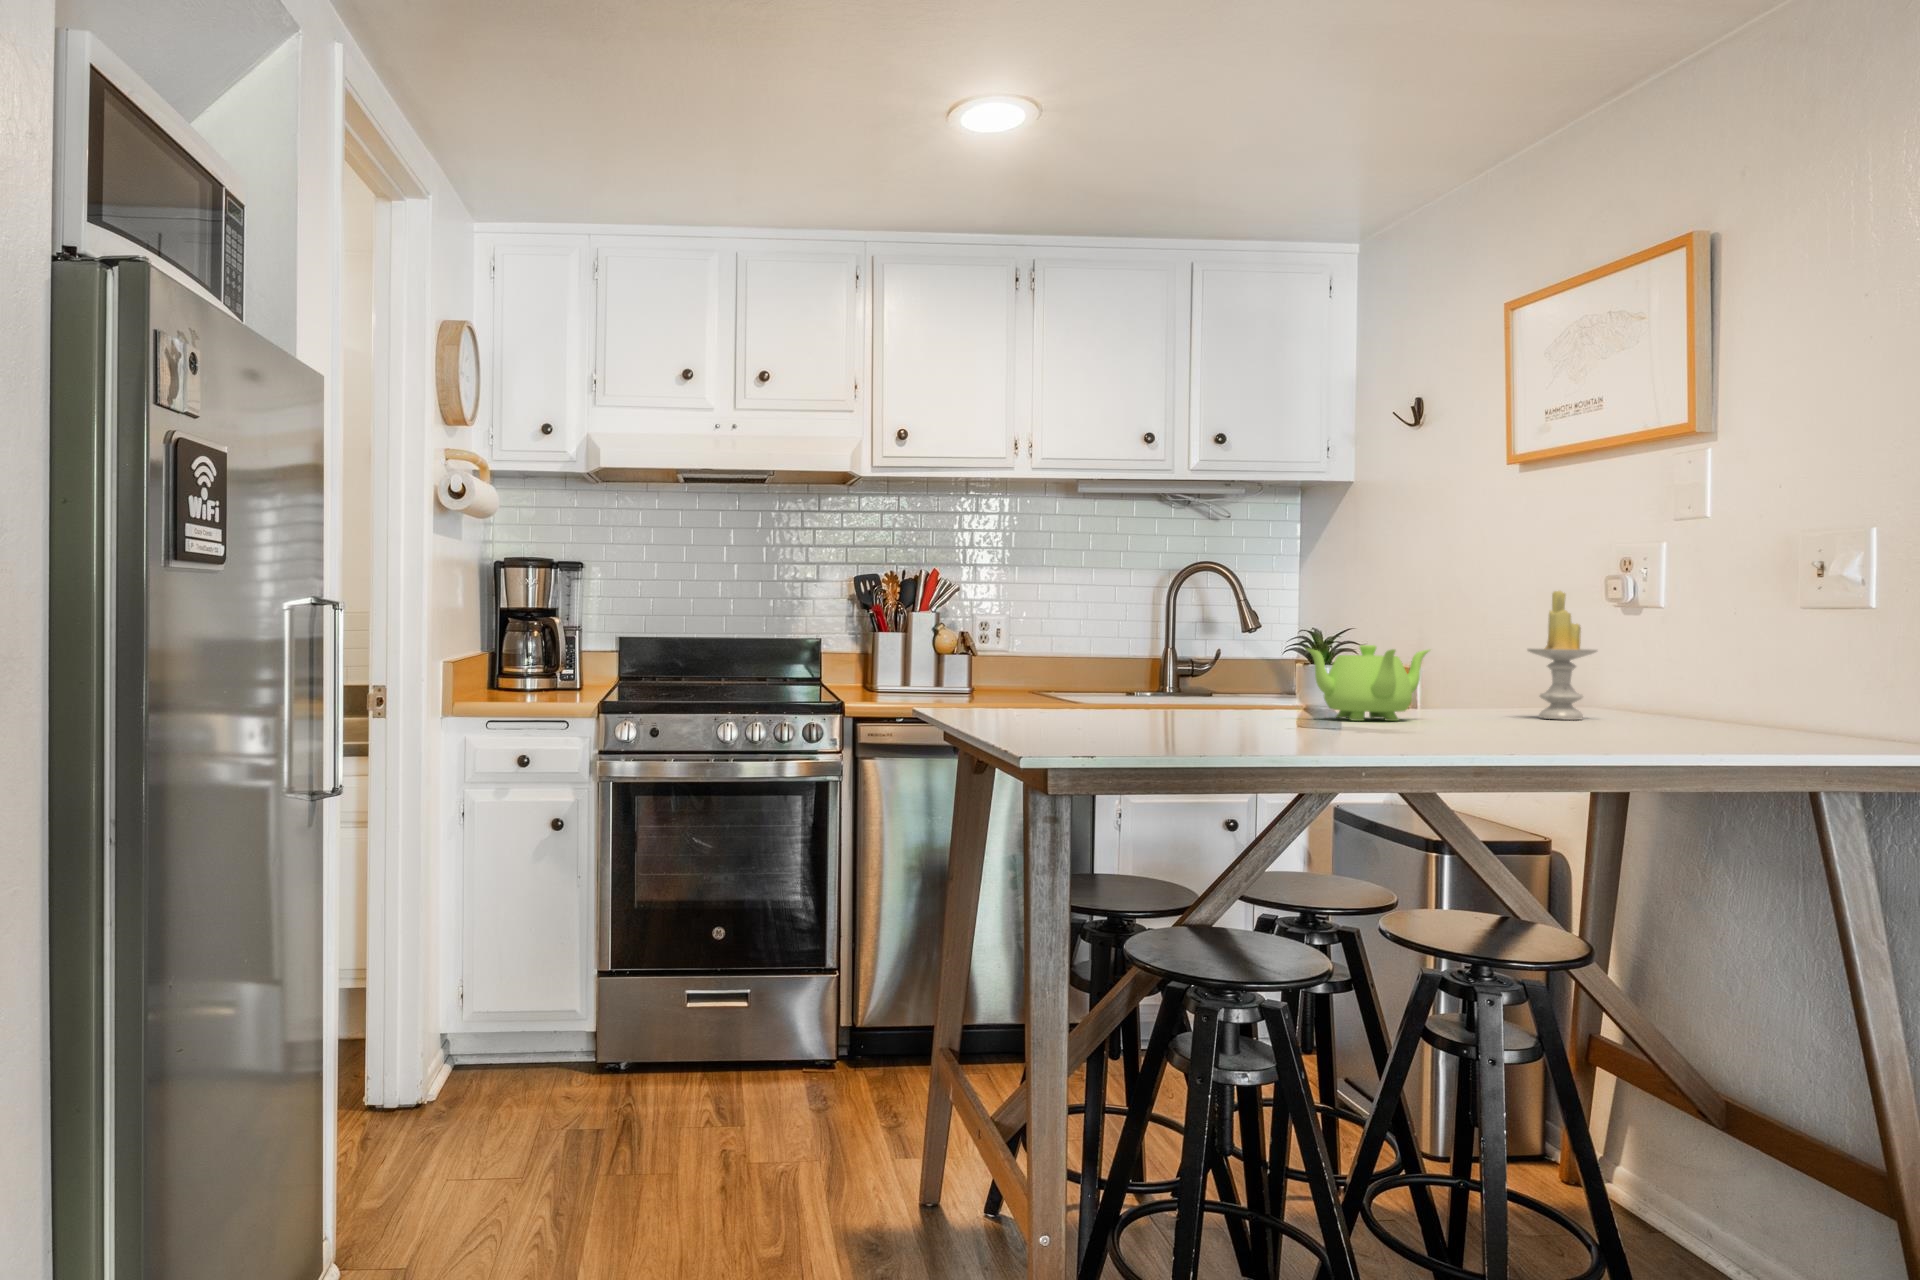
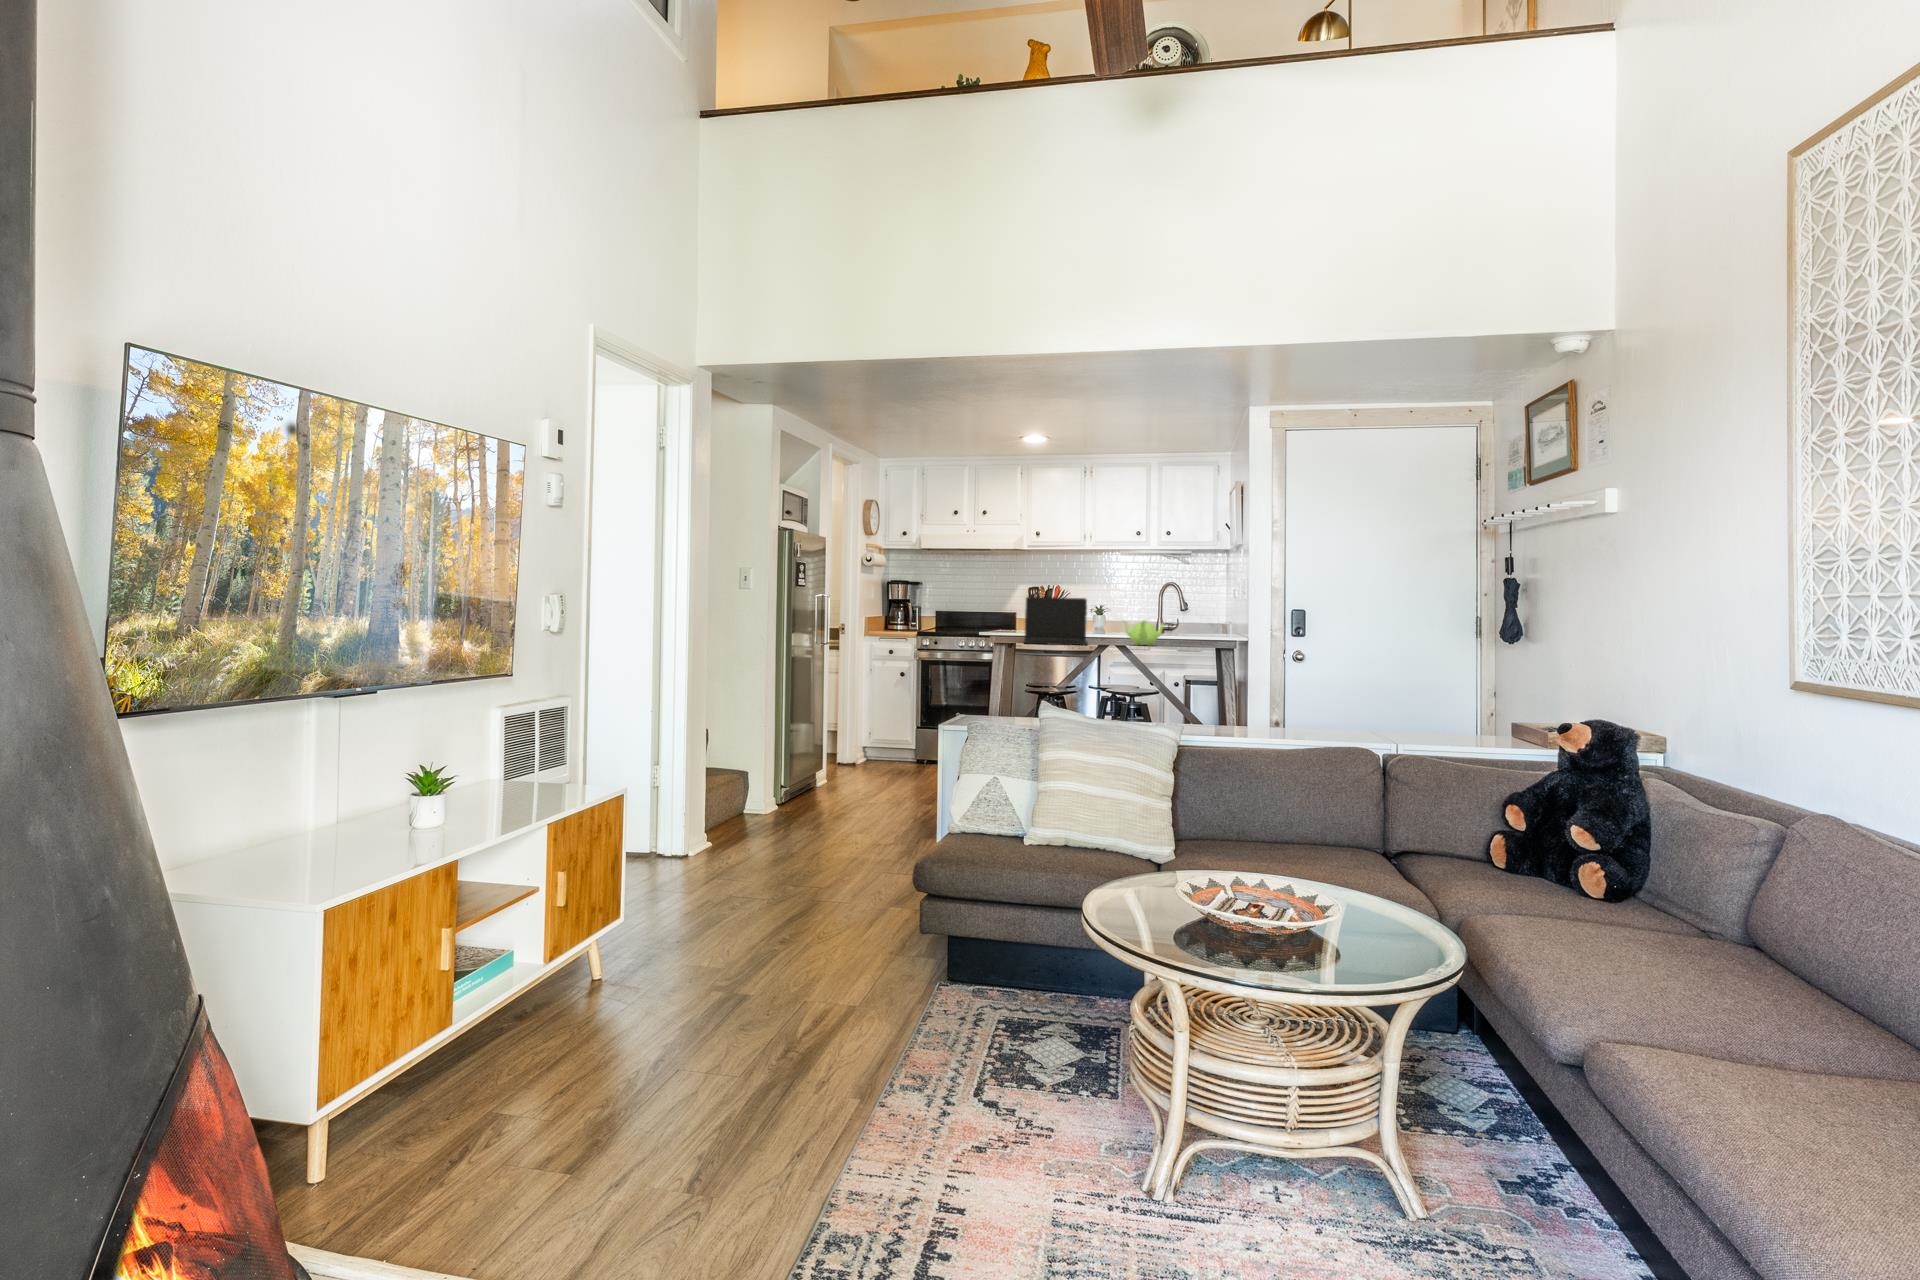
laptop: none [1023,579,1262,730] -> present [1024,597,1088,646]
candle: present [1528,591,1597,720] -> none [1206,602,1229,648]

